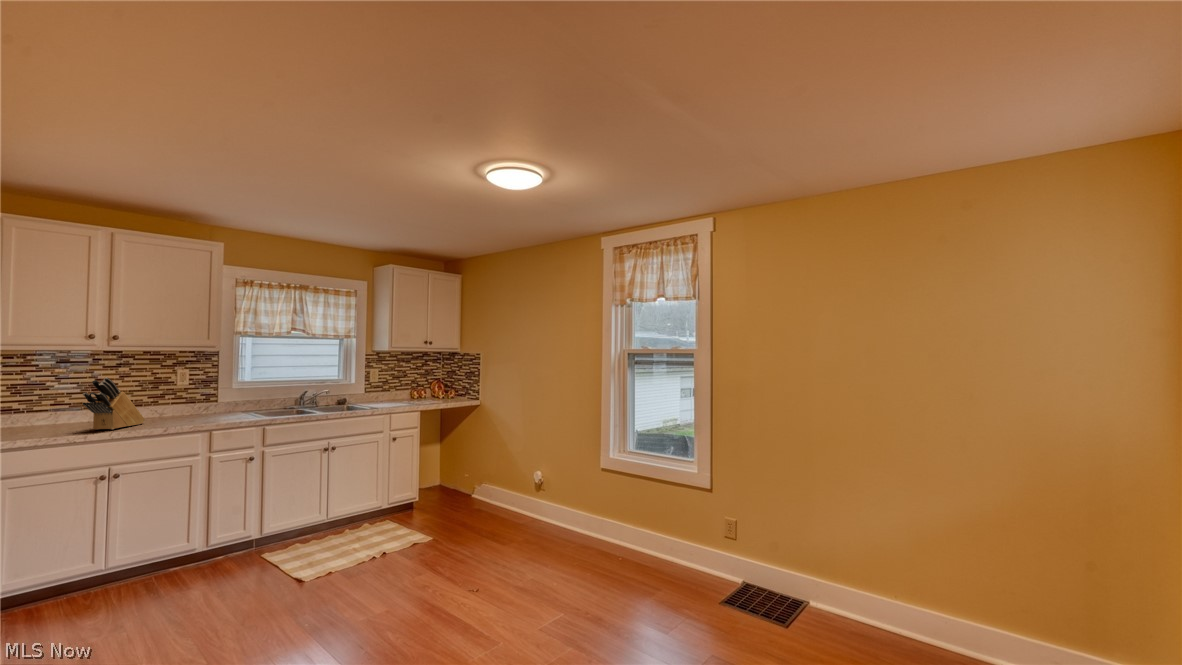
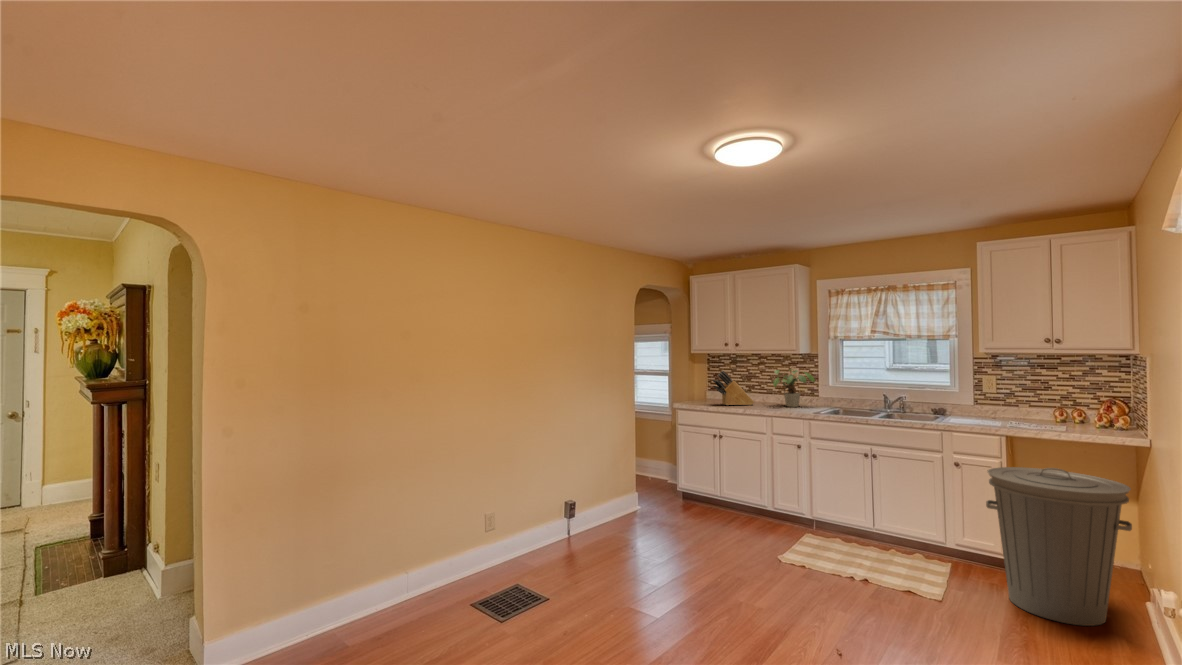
potted plant: none [172,370,230,418] -> present [773,369,815,407]
trash can: none [445,425,518,524] -> present [986,467,1132,626]

